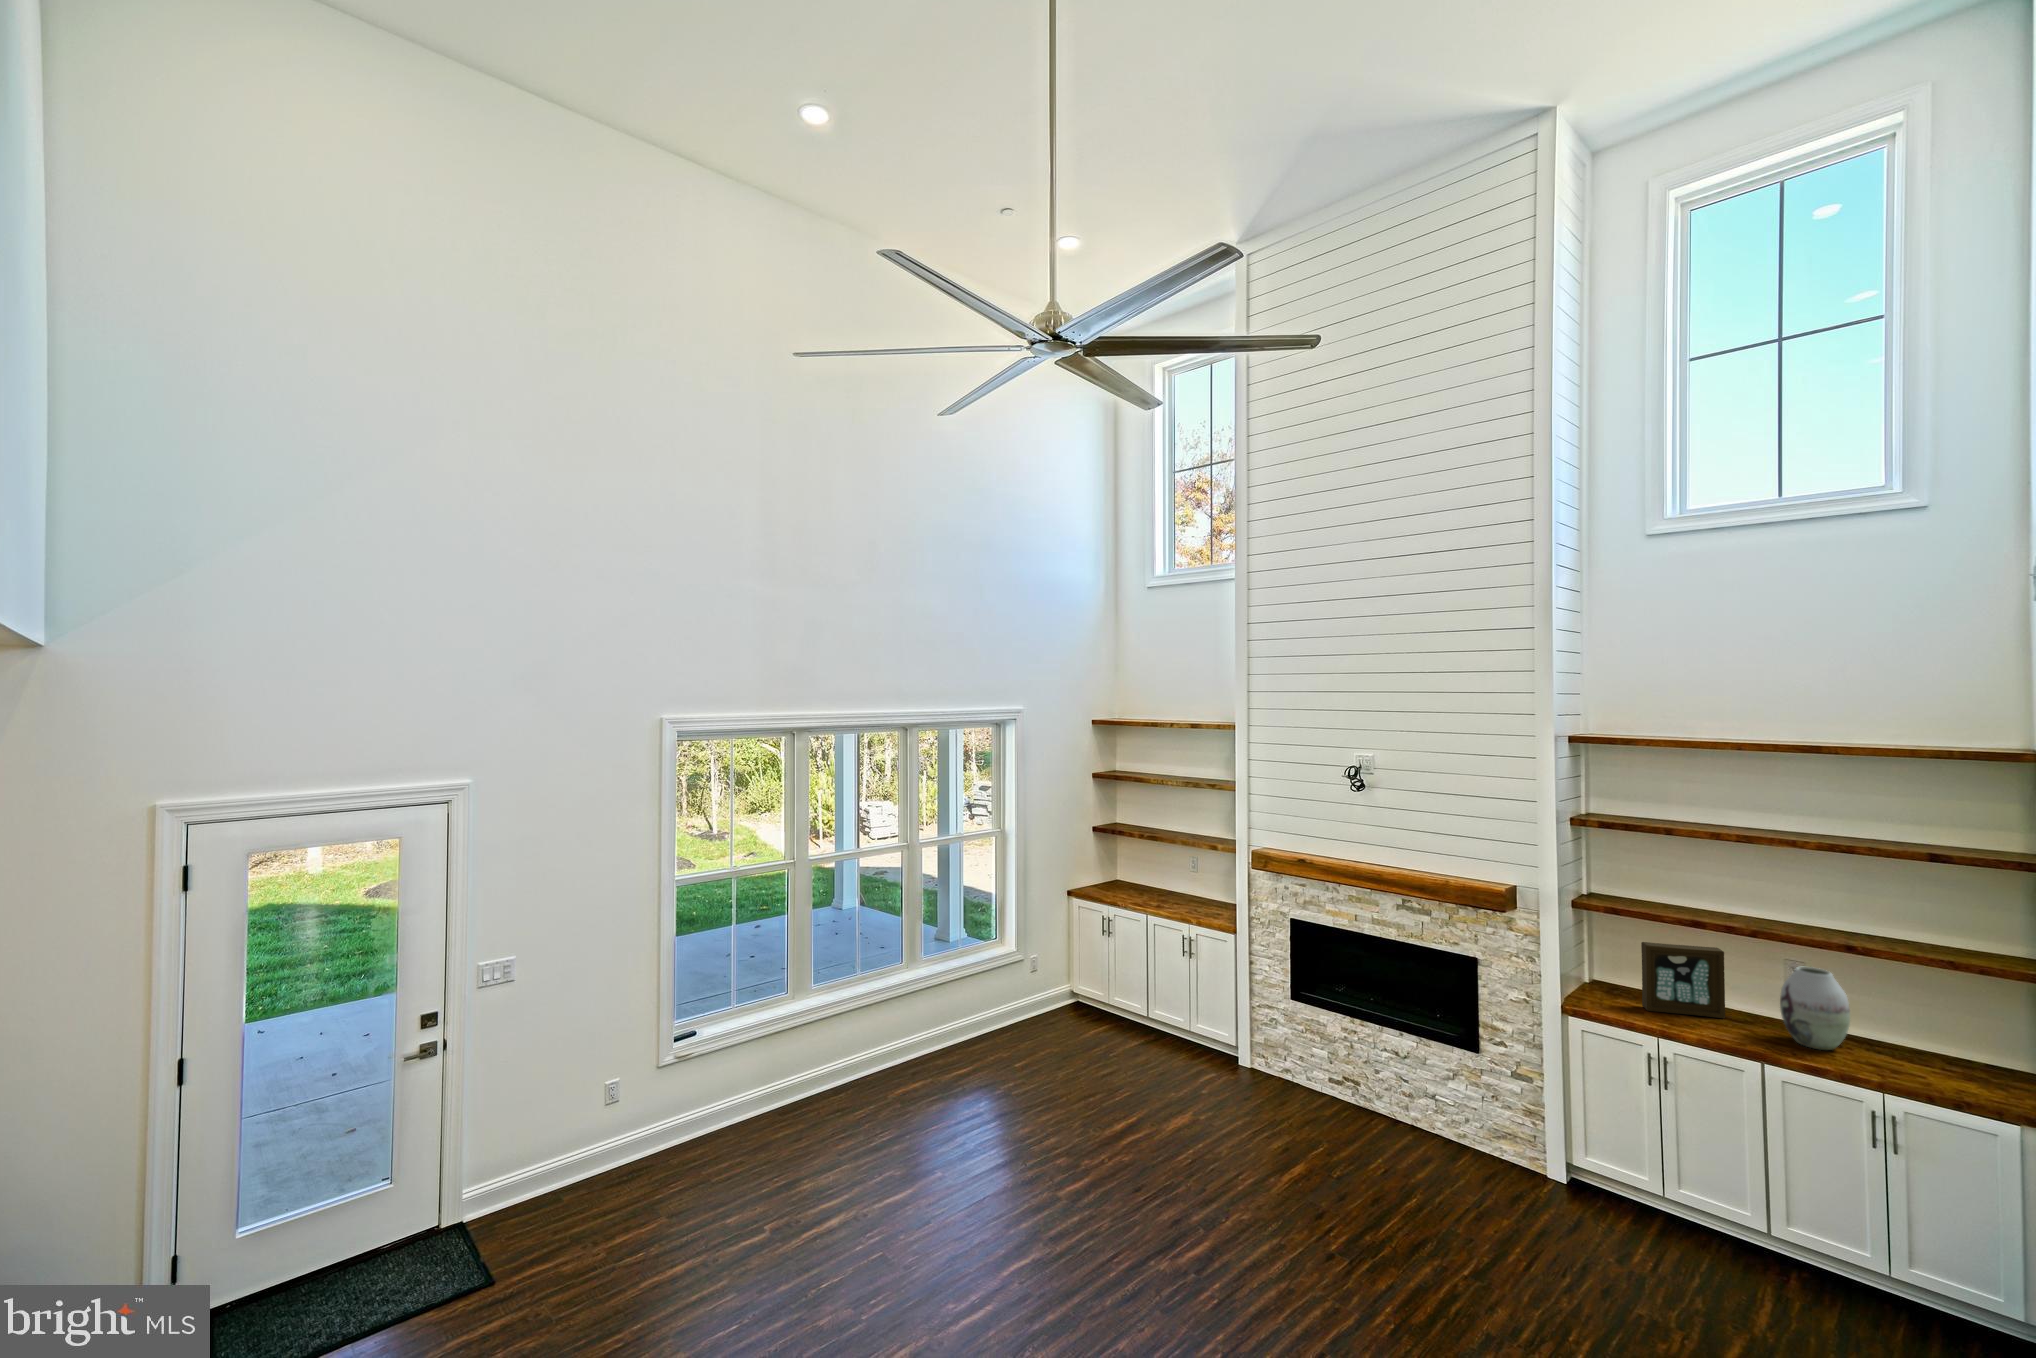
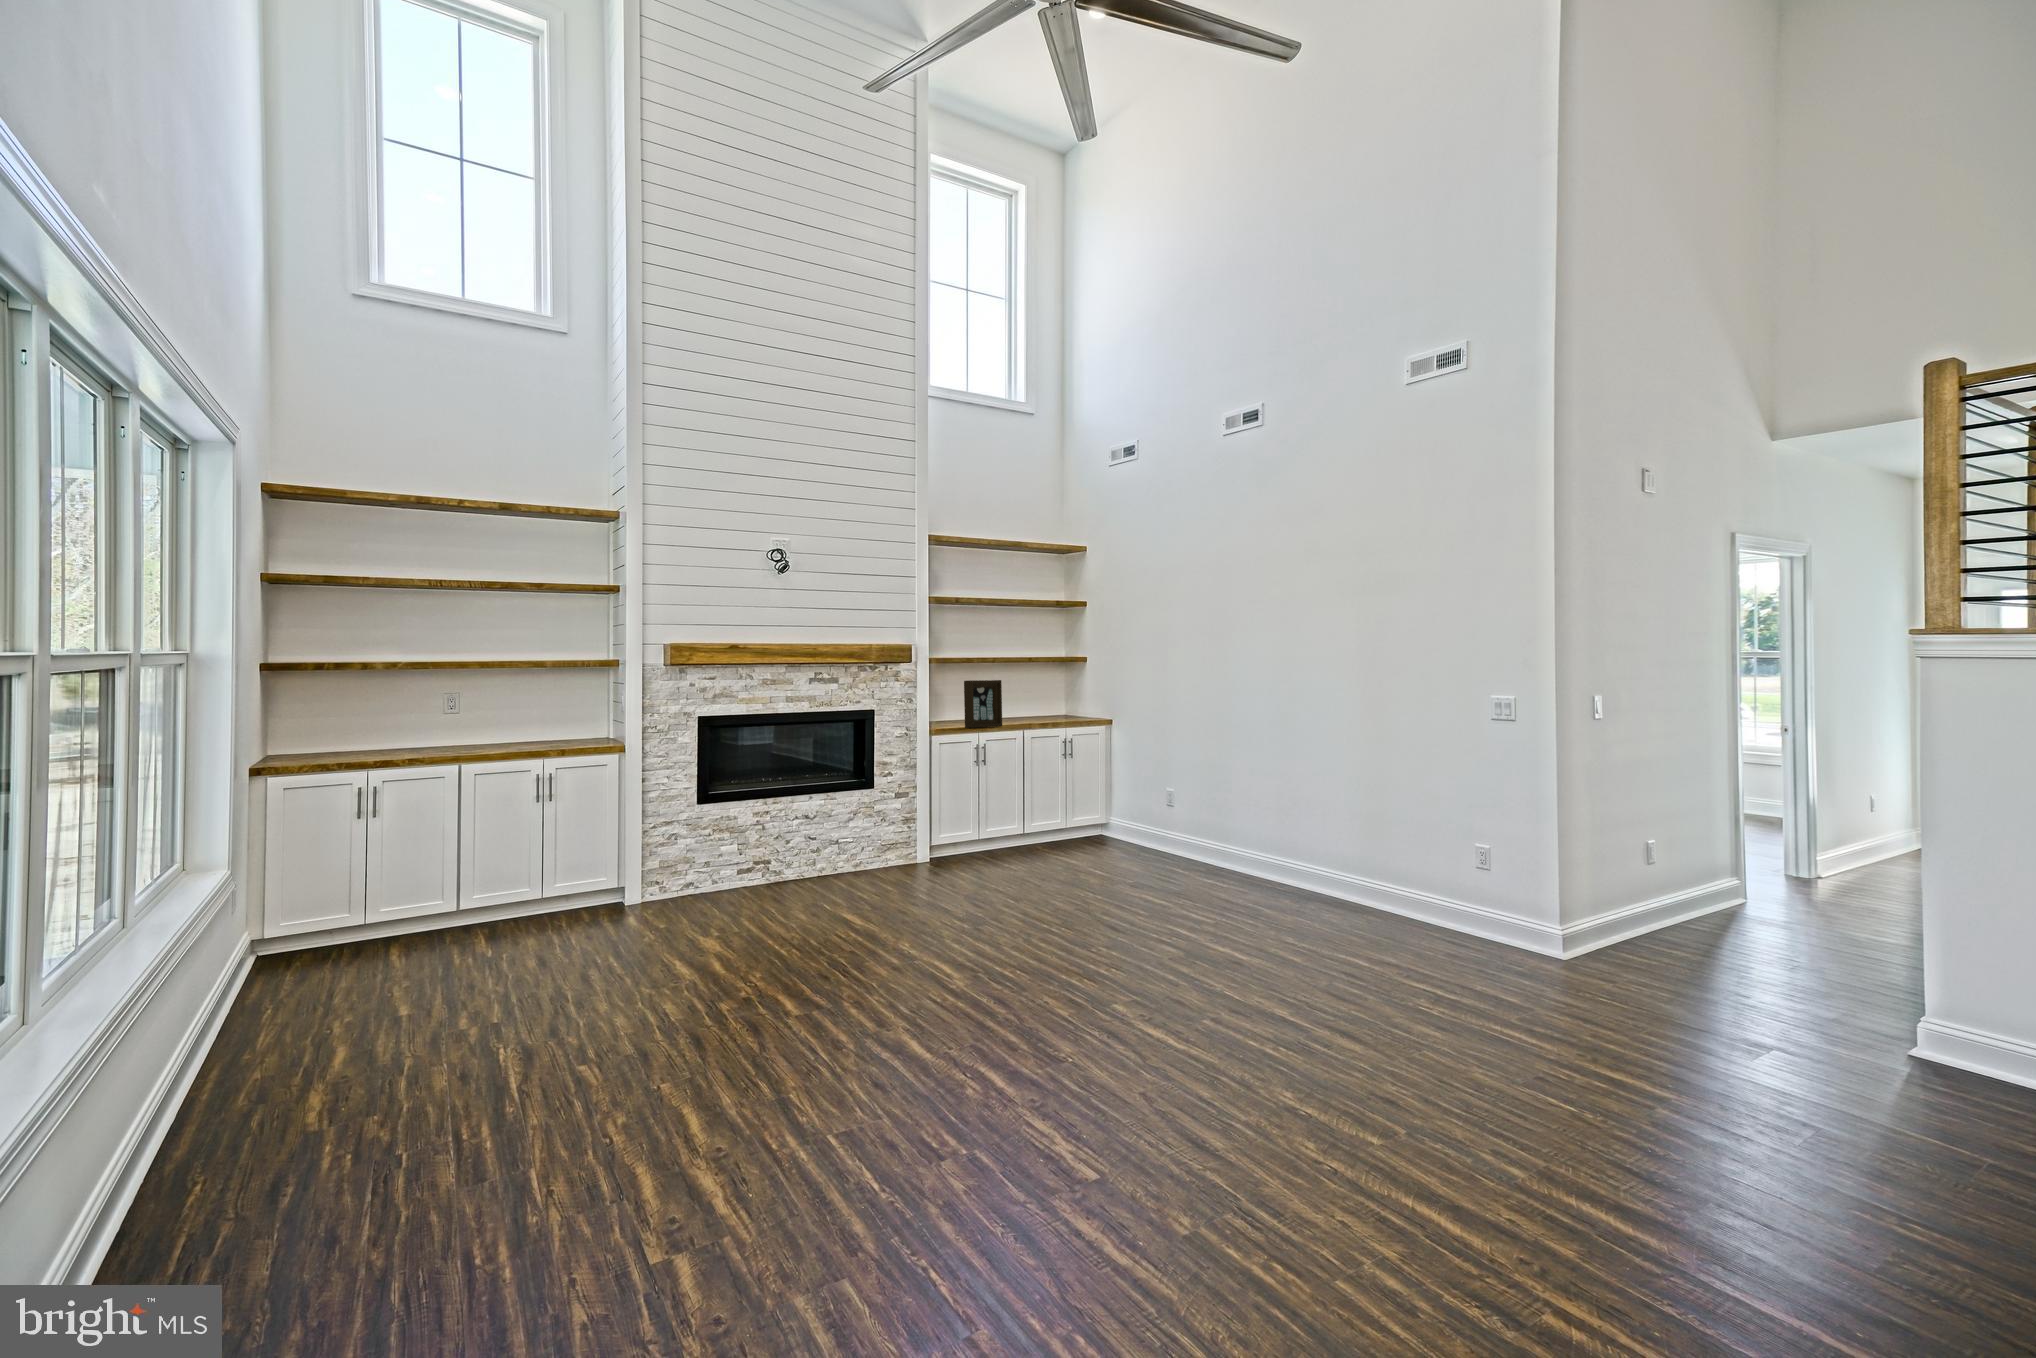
vase: present [1780,967,1850,1050] -> none [1034,678,1067,726]

